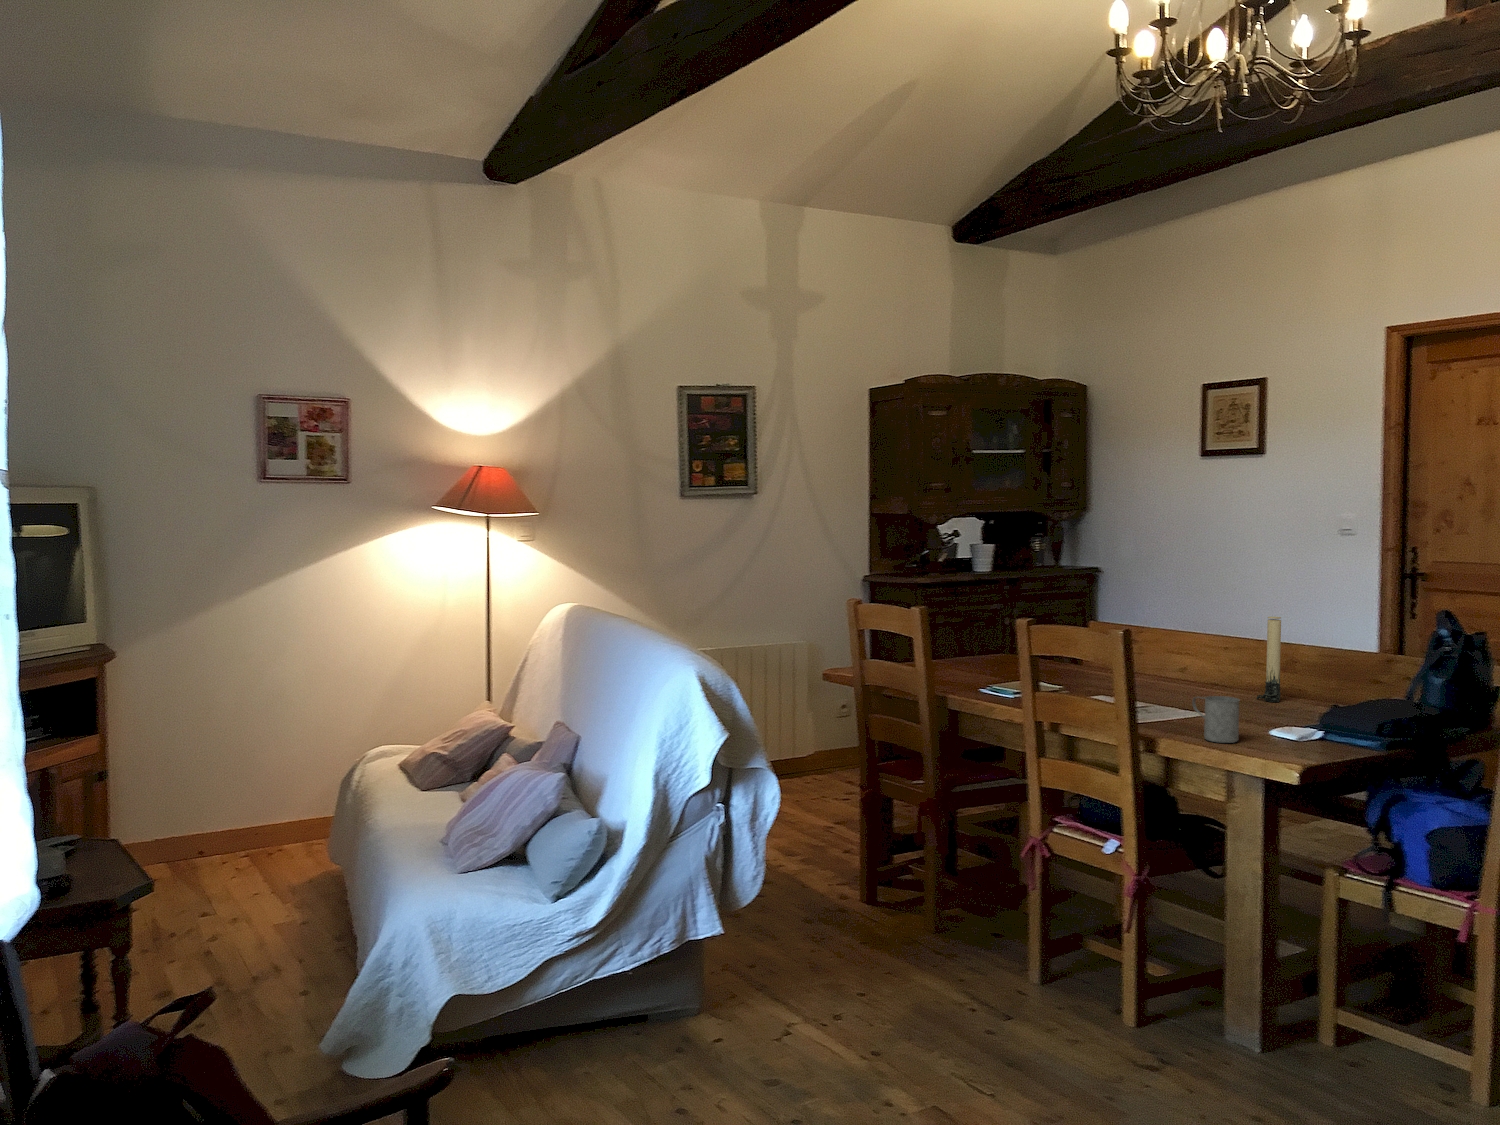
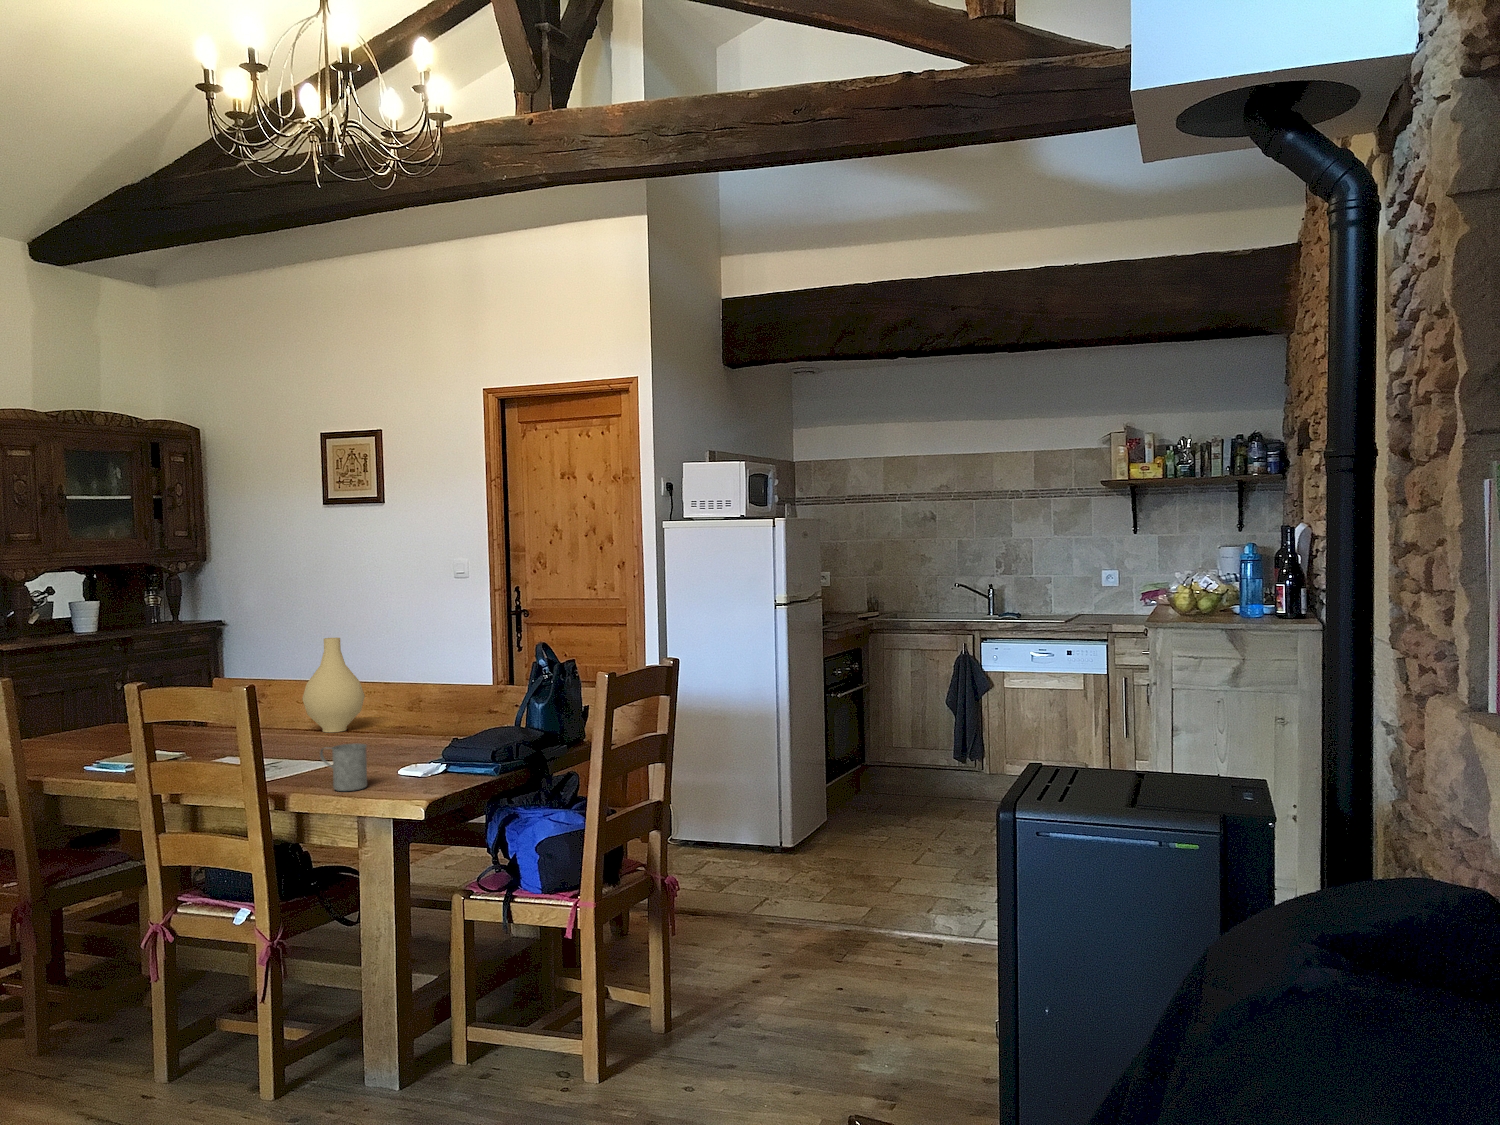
vase: none [1174,592,1238,687] -> present [302,638,365,732]
candle: present [1257,616,1281,702] -> none [384,657,406,739]

